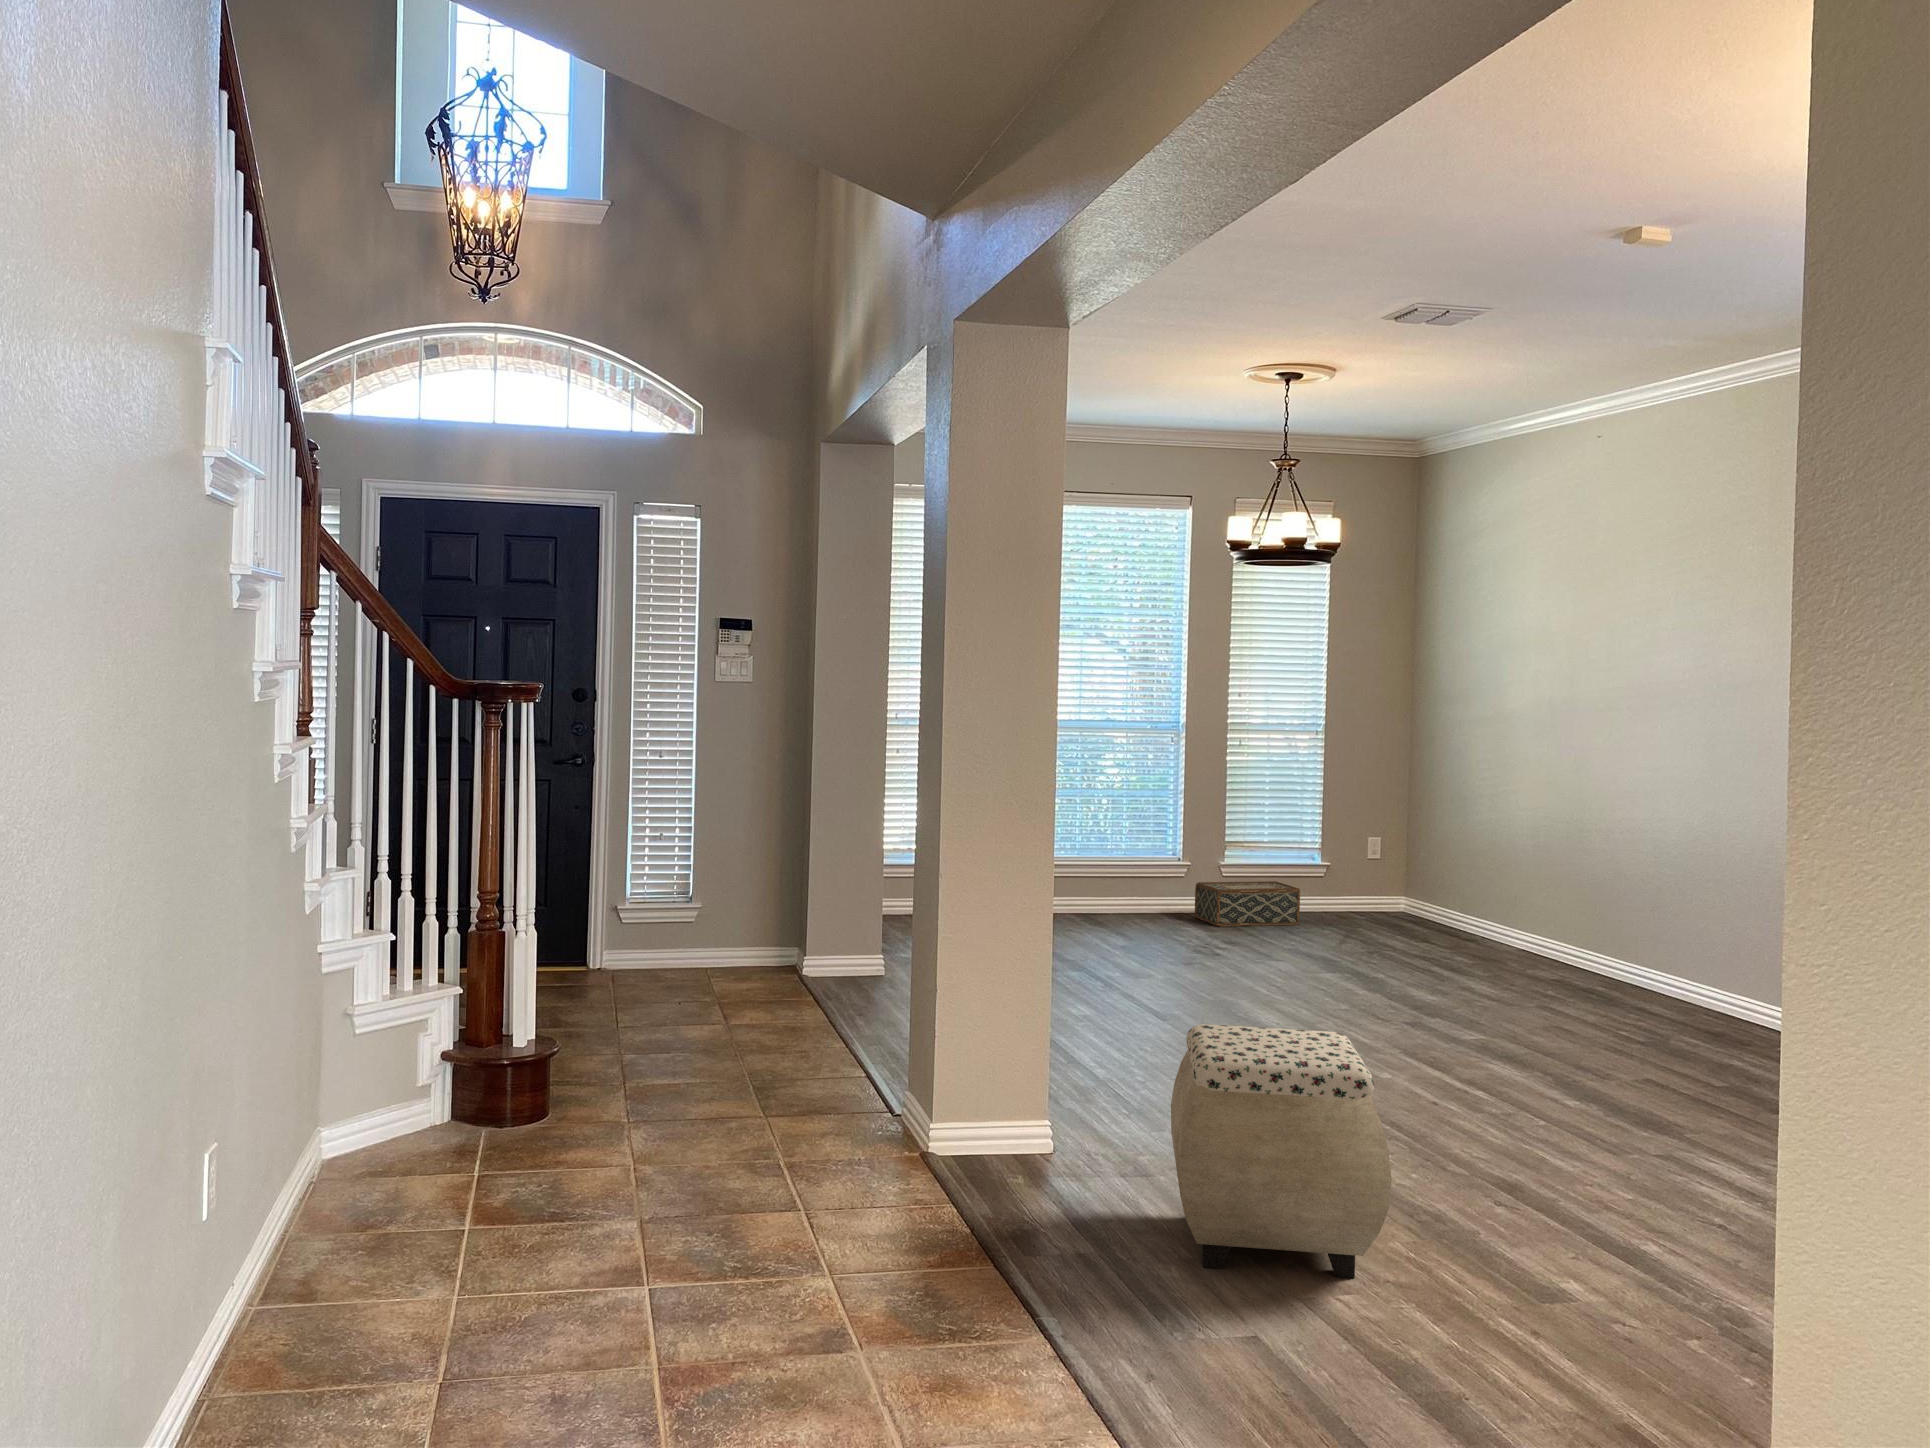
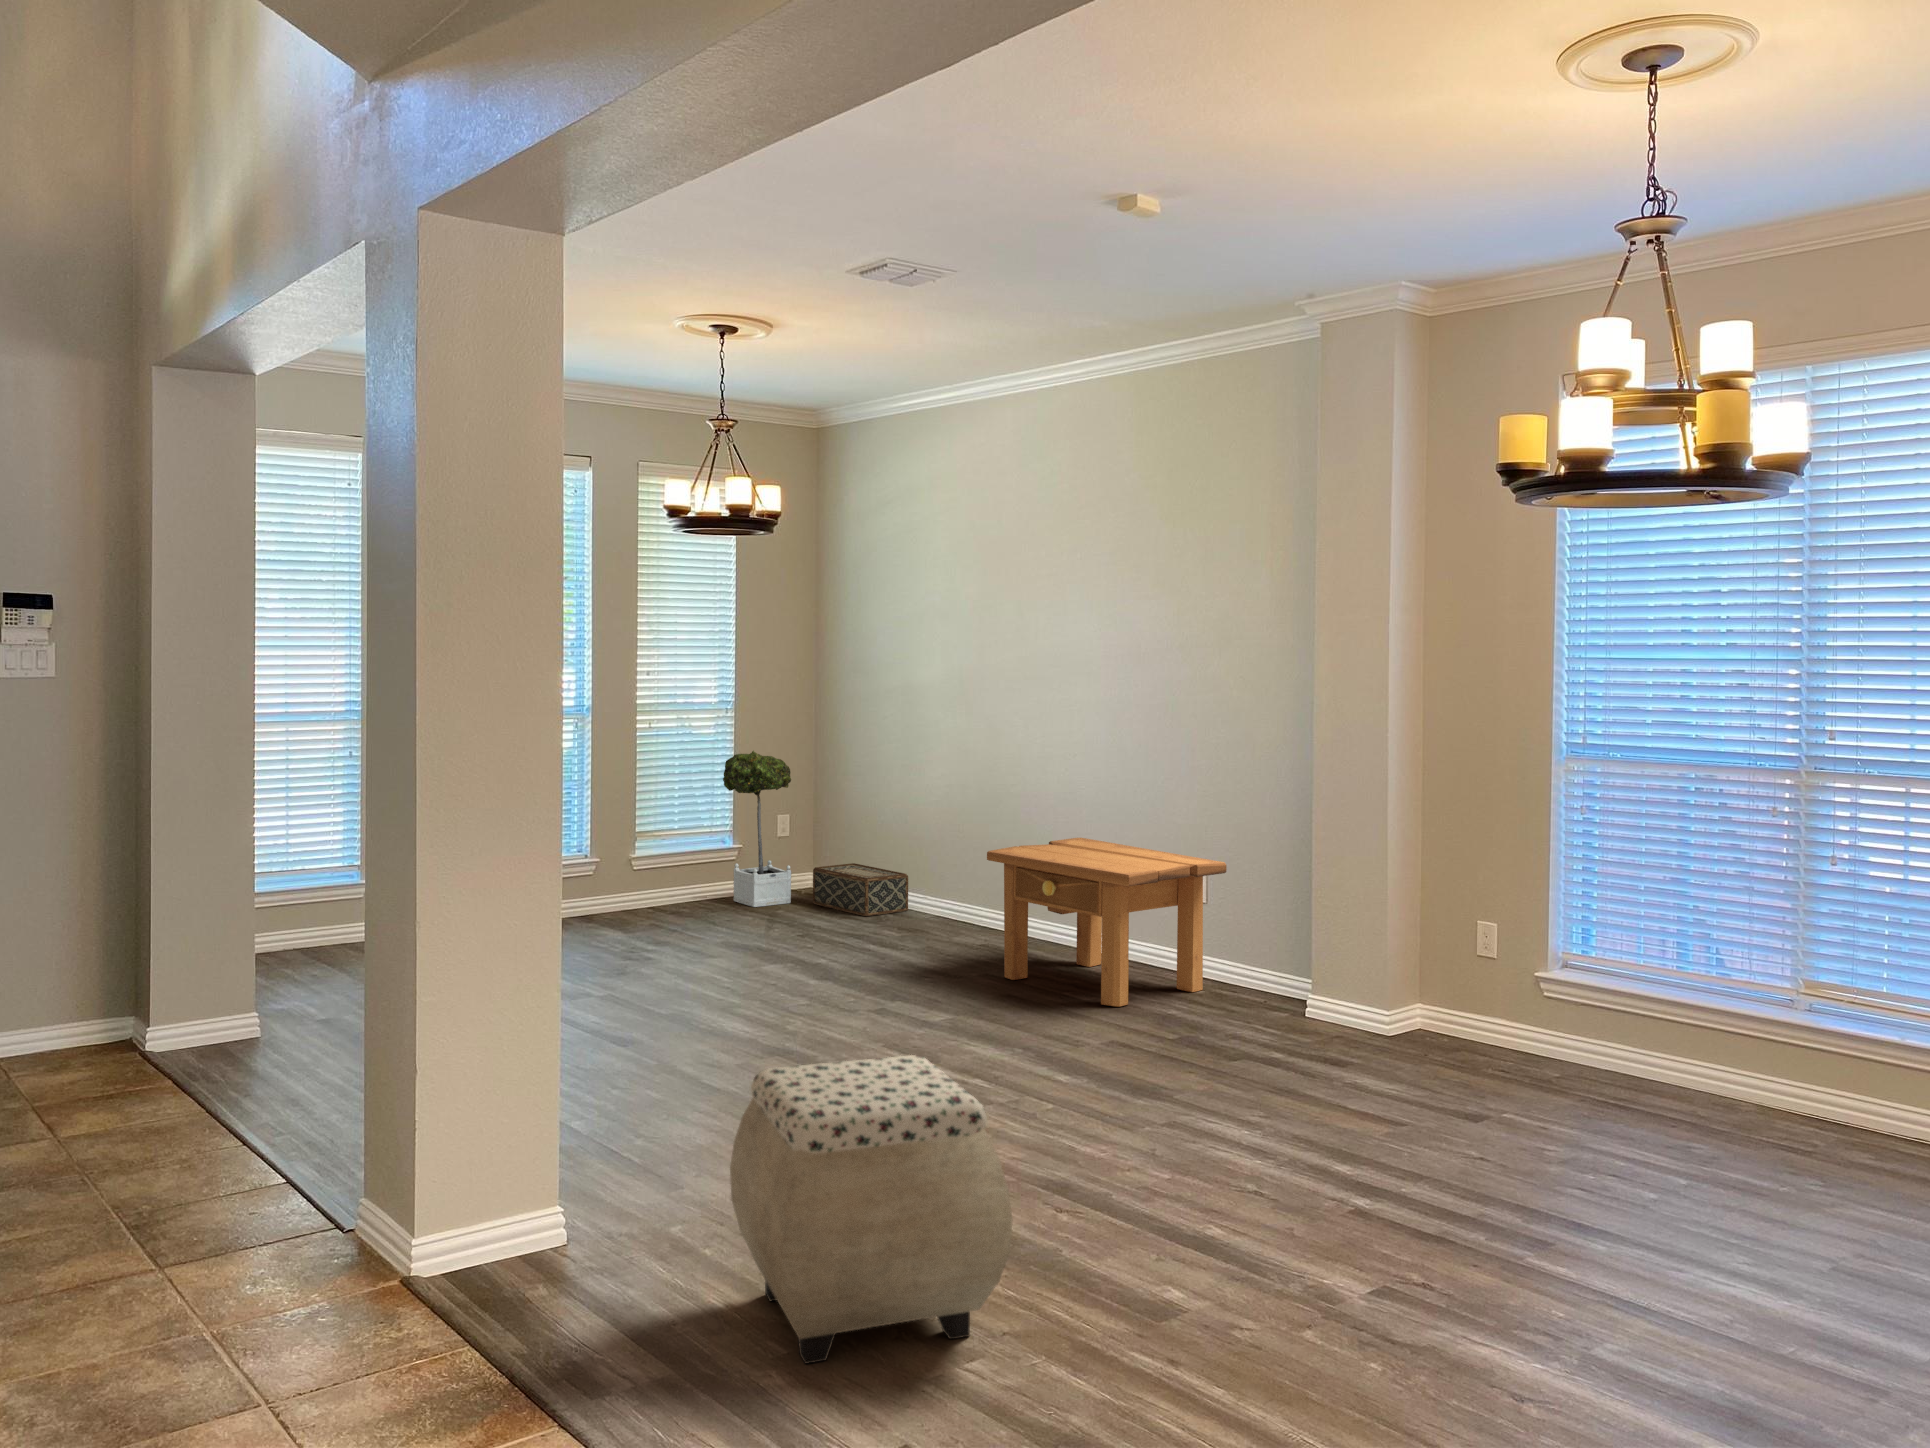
potted tree: none [1312,770,1380,923] -> present [723,751,791,907]
side table: none [1548,876,1822,1053] -> present [987,838,1227,1007]
woven basket: present [1195,881,1300,927] -> present [813,863,908,916]

